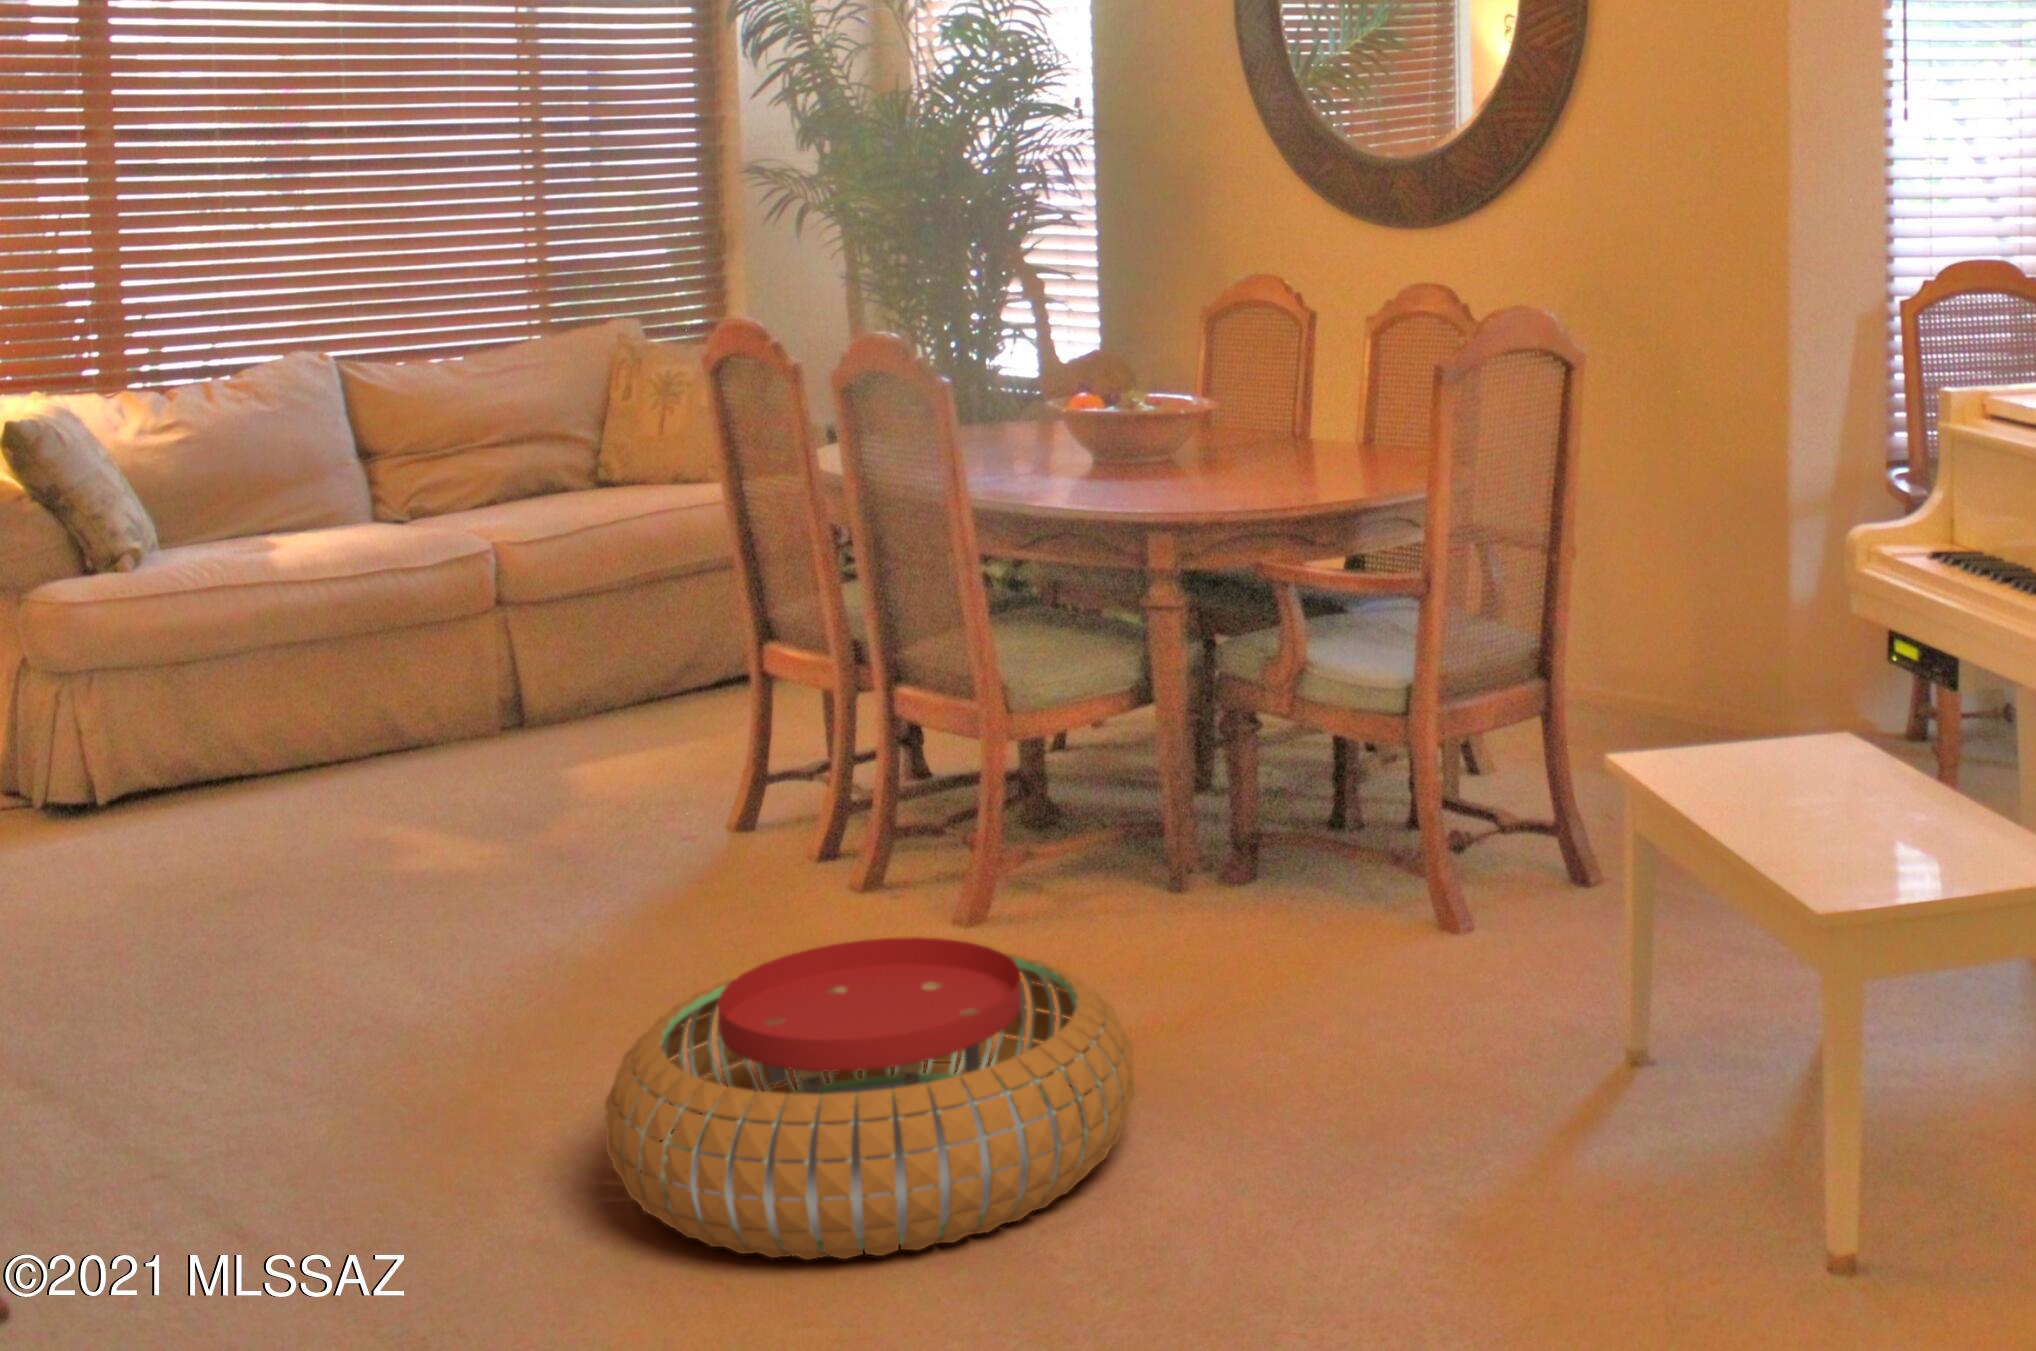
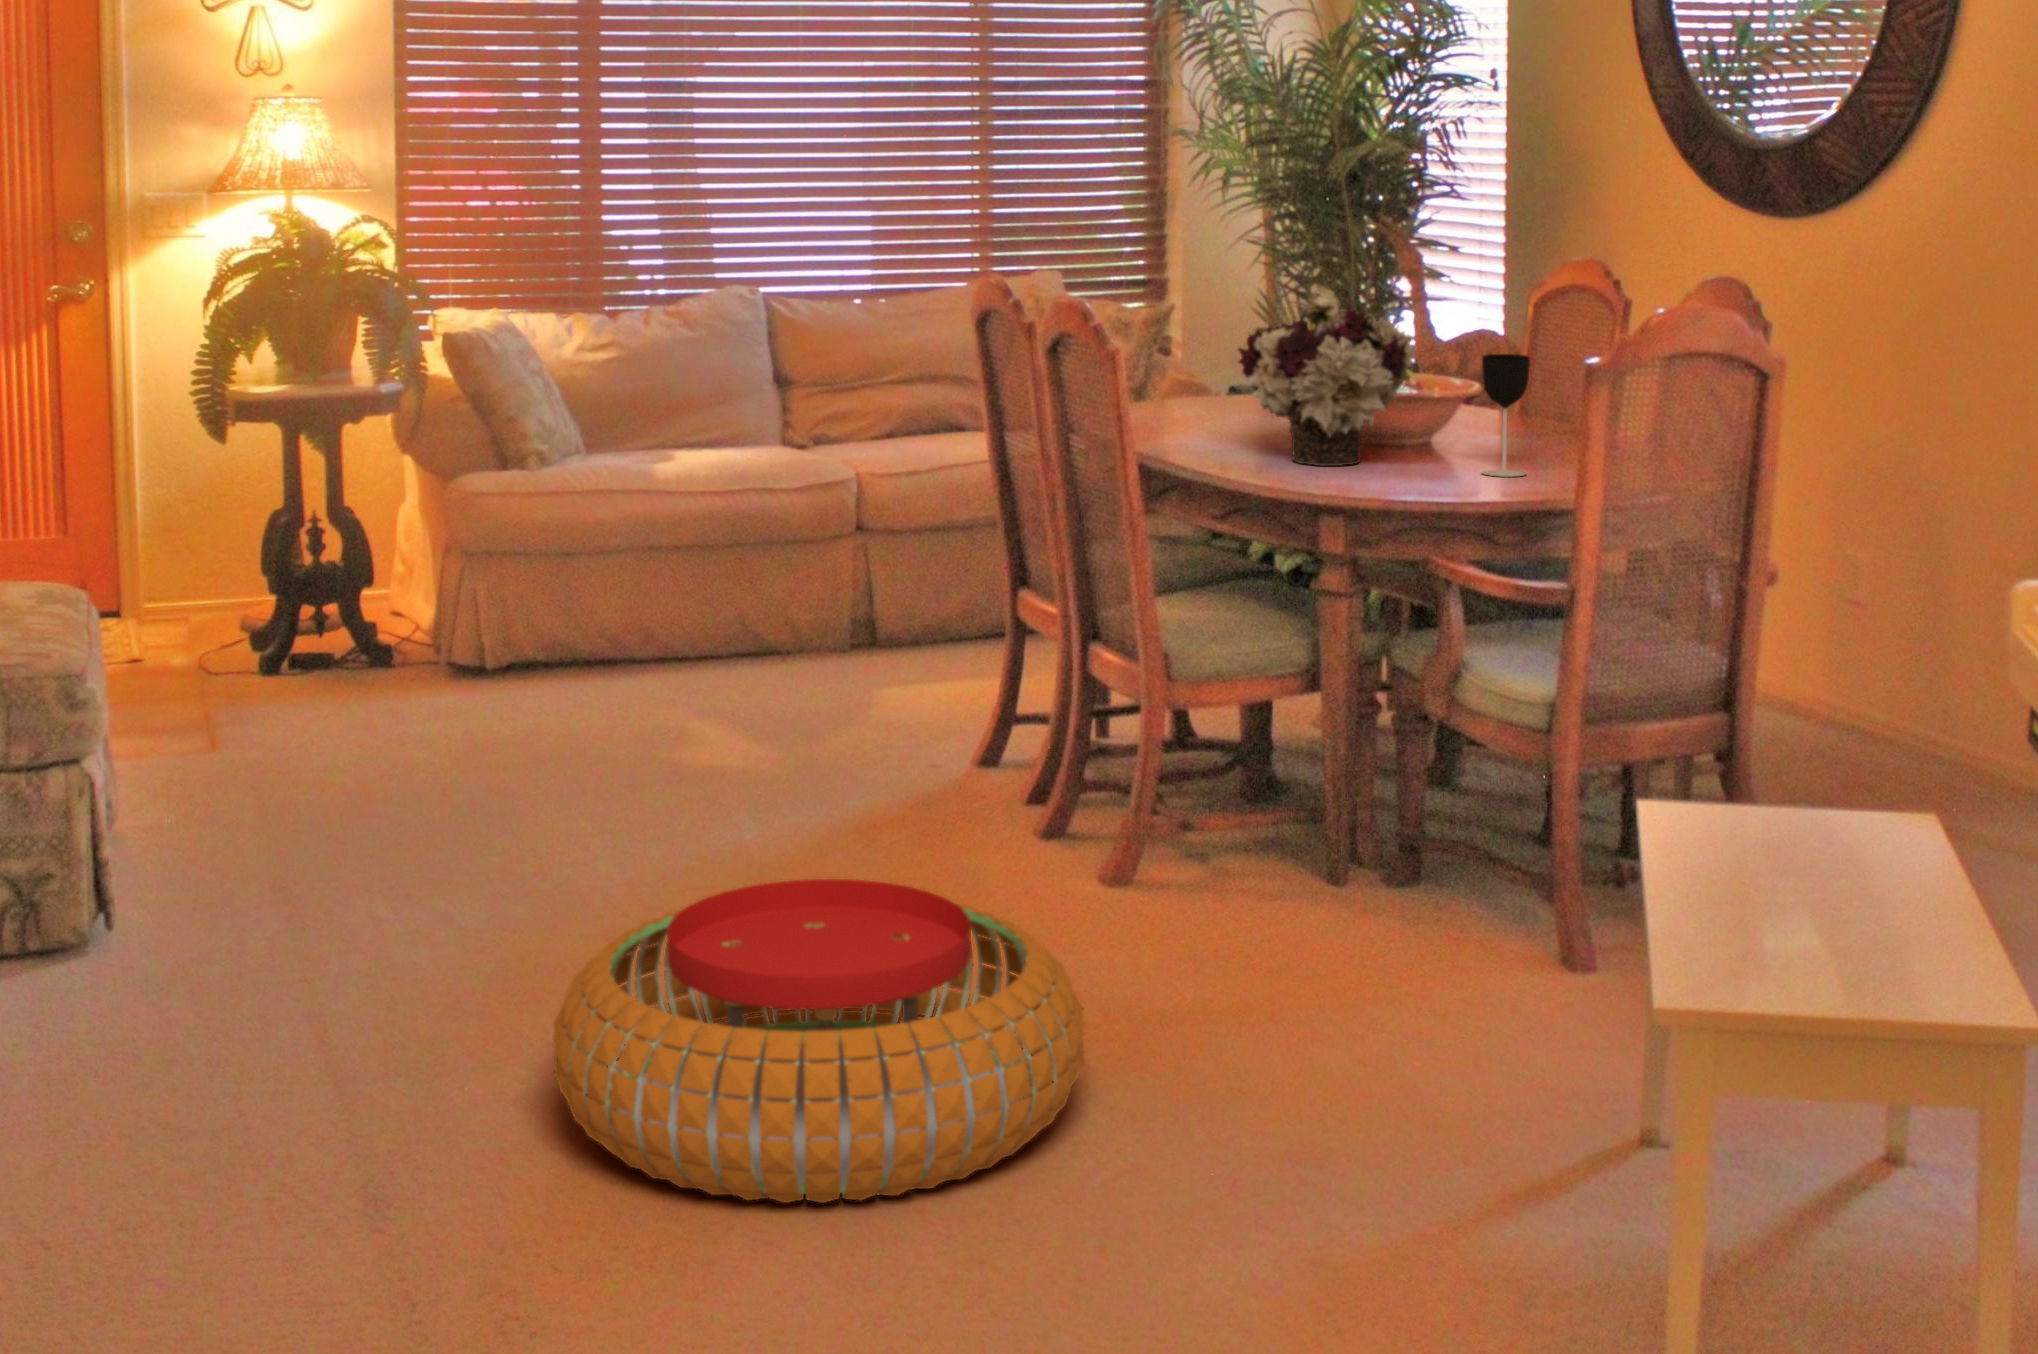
flower arrangement: none [1041,327,1211,495] -> present [1238,288,1413,466]
wine glass: none [1279,379,1323,491] -> present [1482,354,1530,477]

